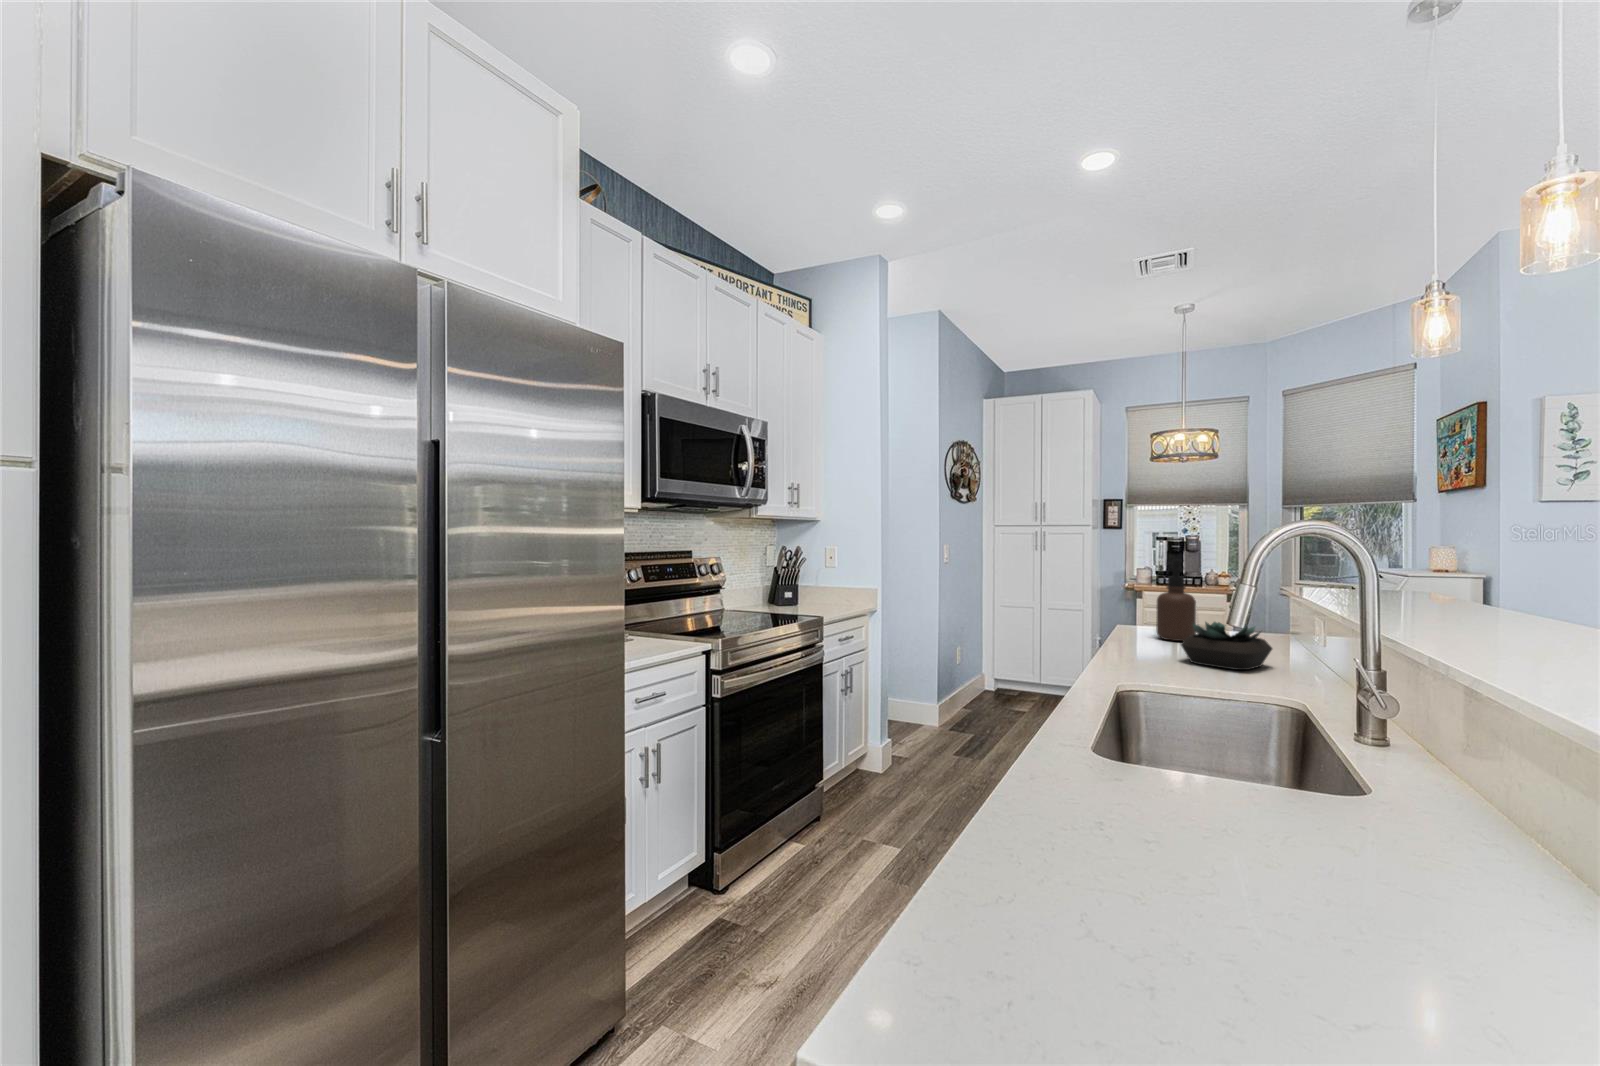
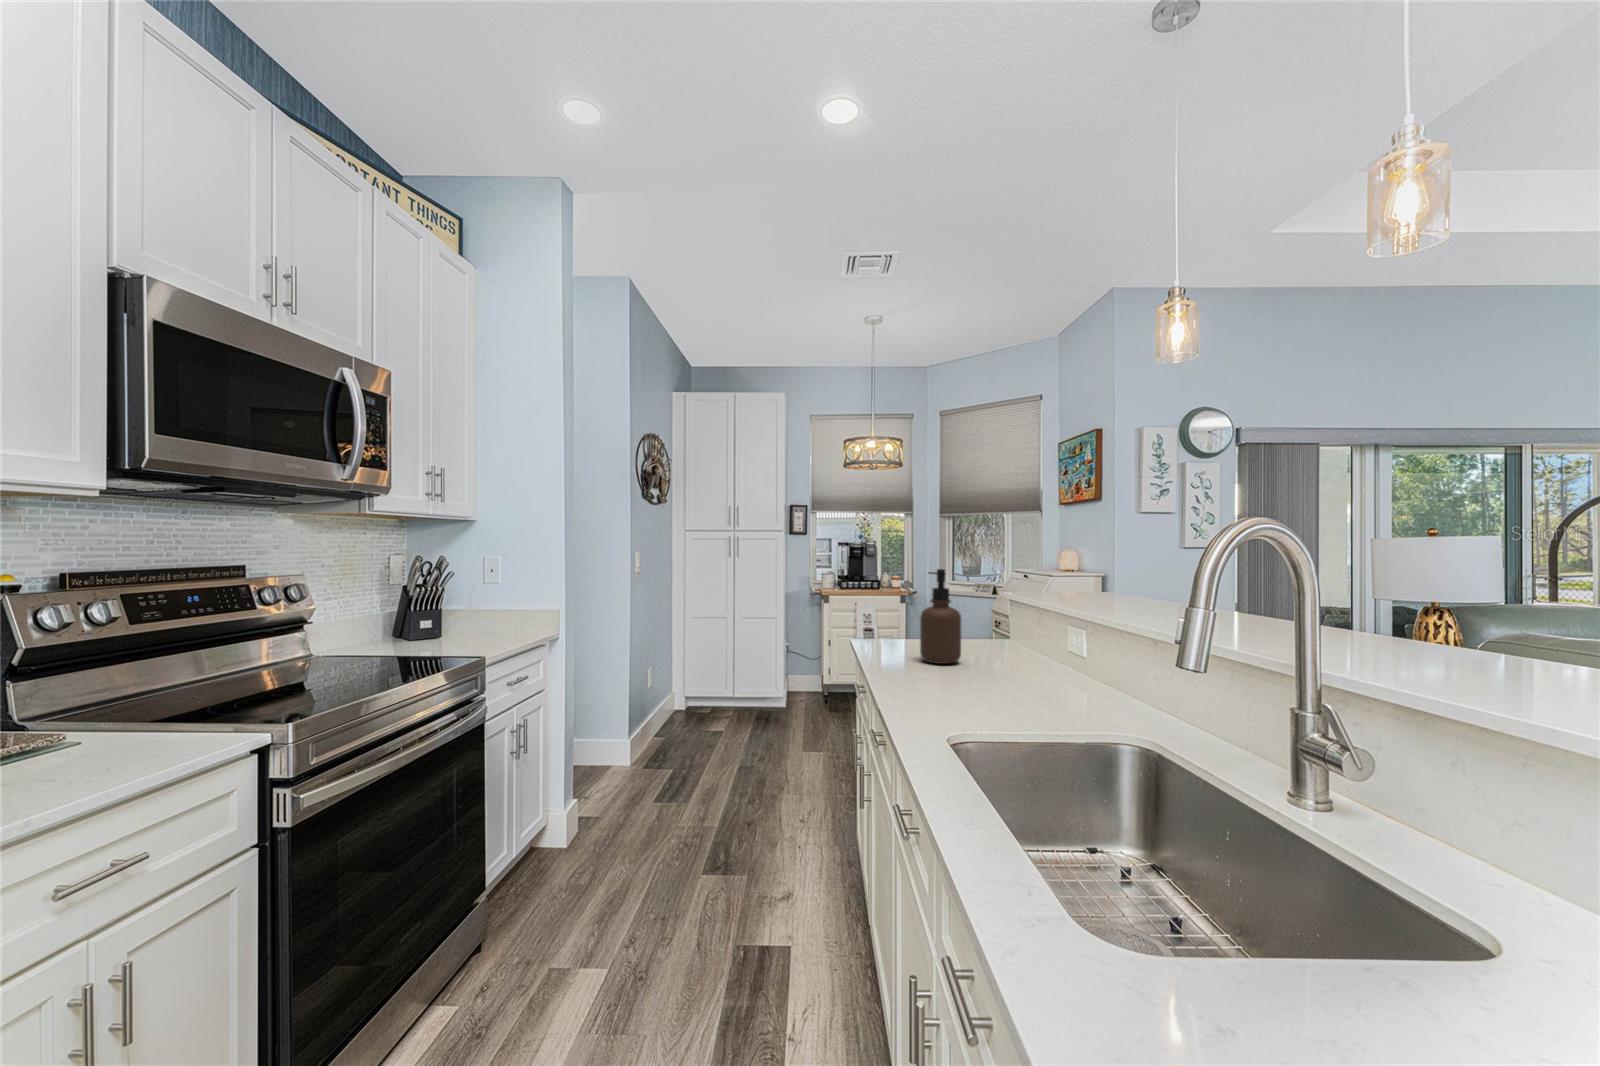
succulent plant: present [1181,622,1272,670] -> none [976,642,1068,702]

